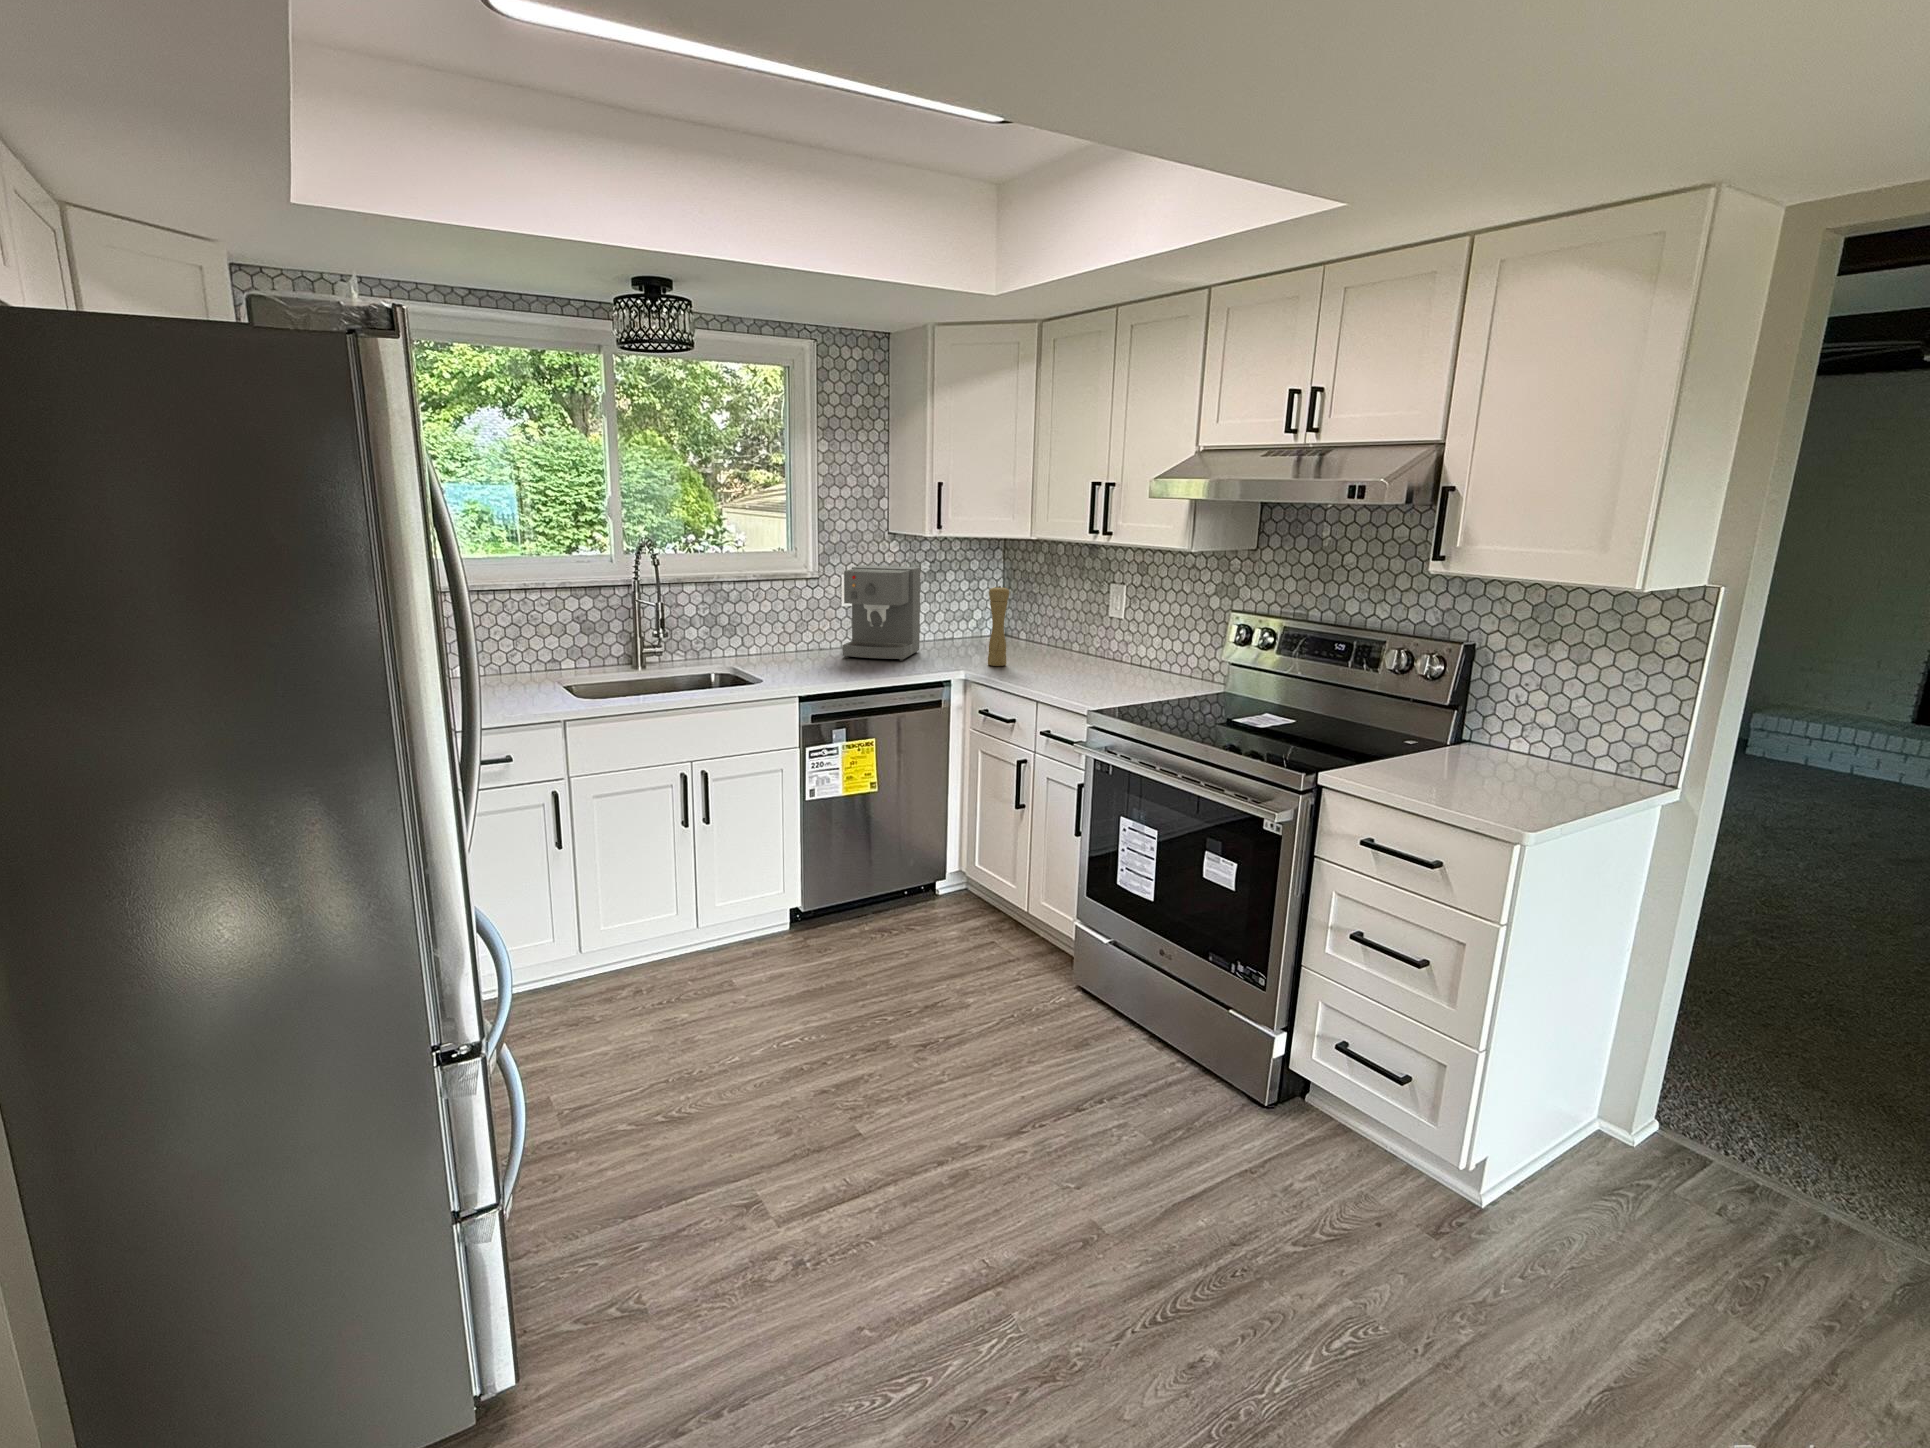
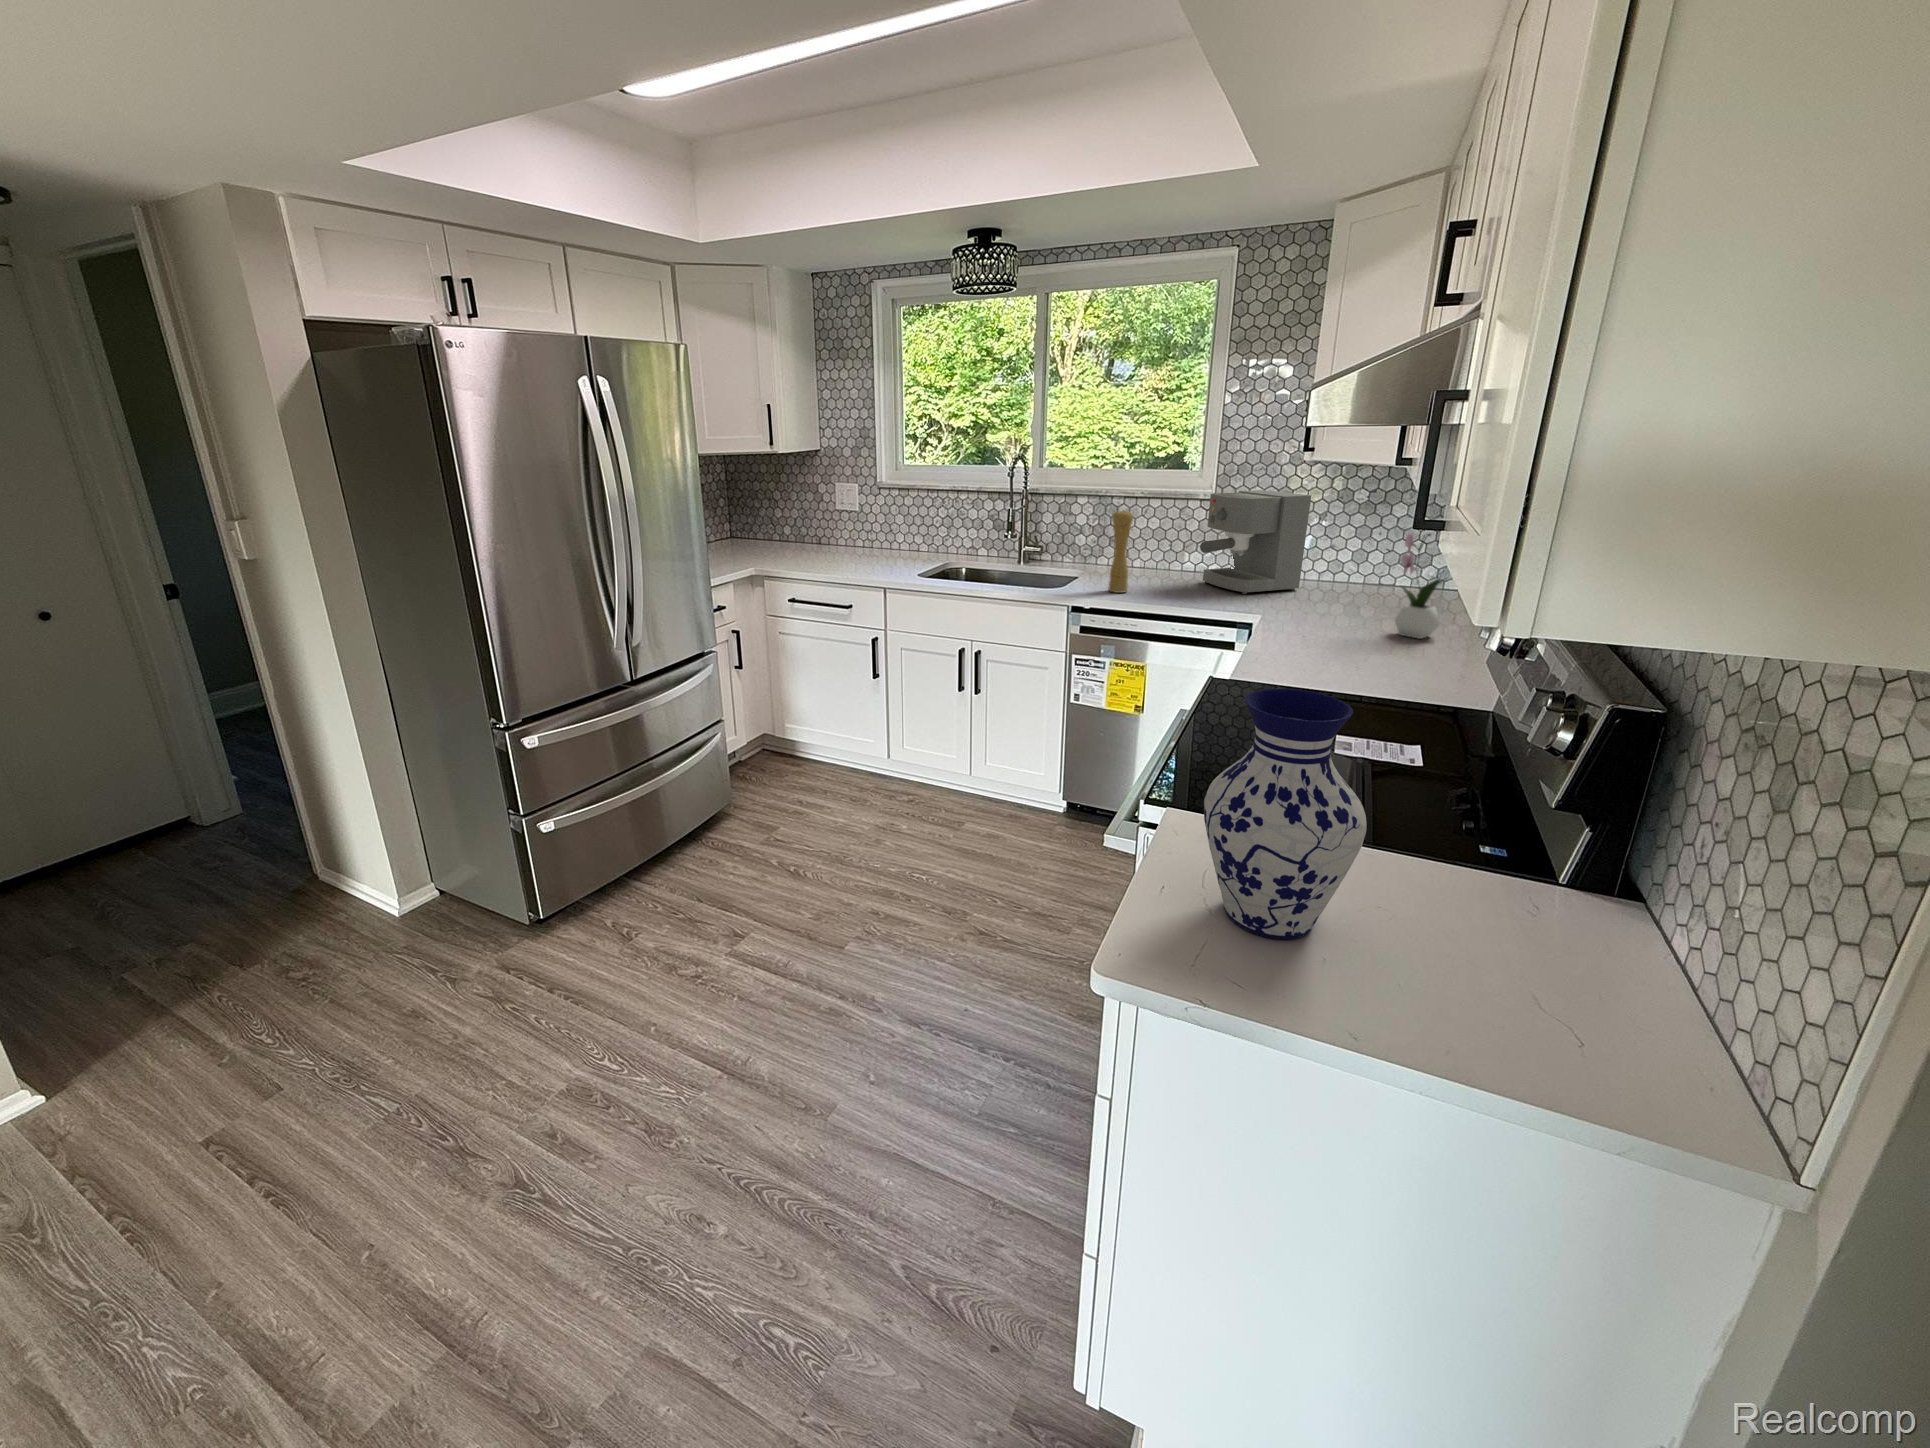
flower arrangement: none [1052,573,1093,668] -> present [1395,533,1446,639]
pepper mill: present [988,586,1009,666] -> present [1108,510,1133,593]
vase: none [1436,660,1535,802] -> present [1204,689,1367,939]

